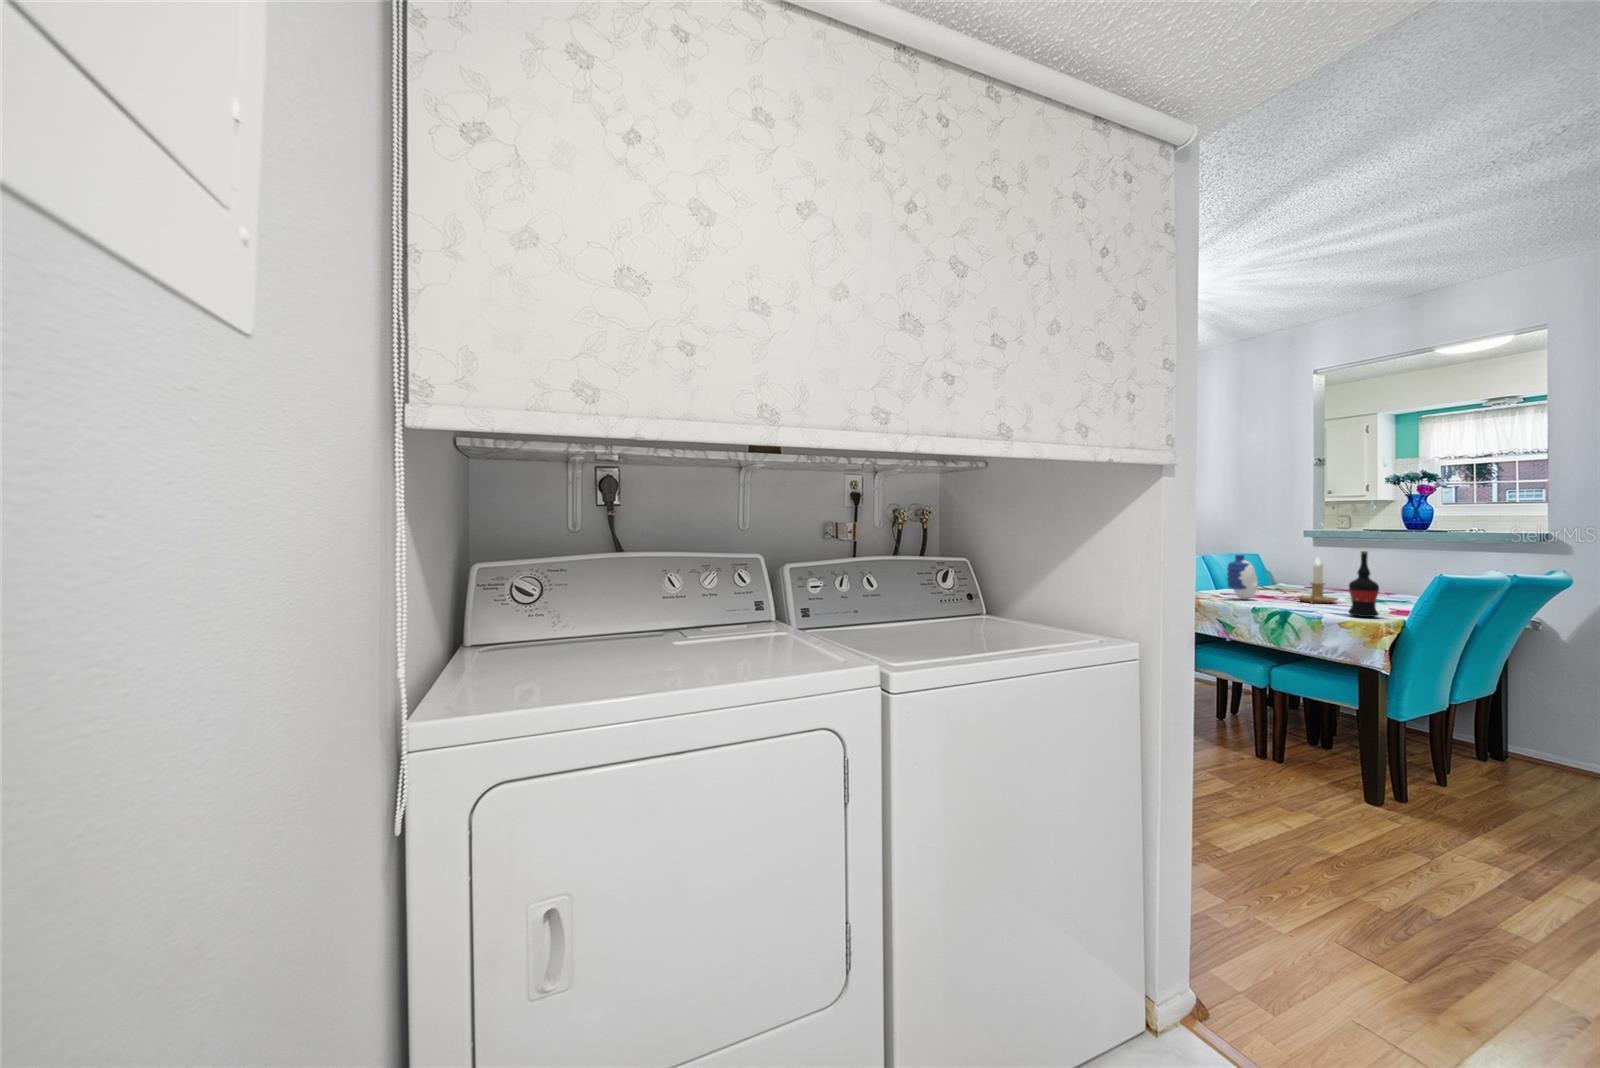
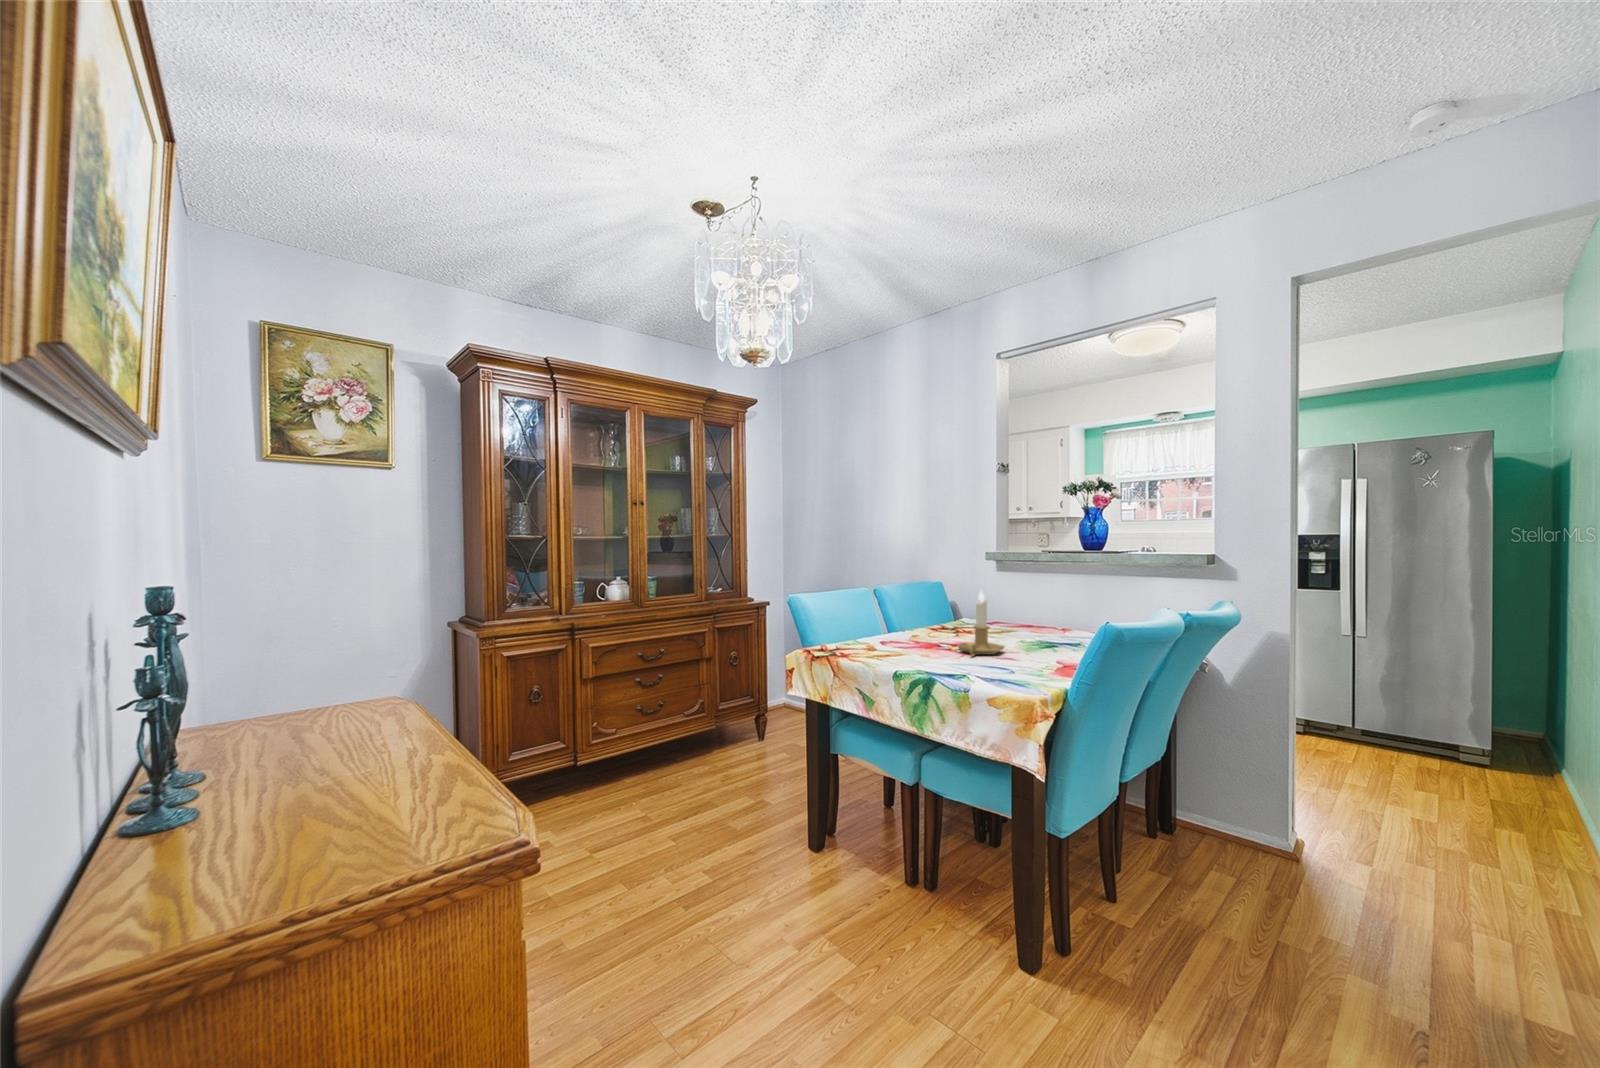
wine bottle: present [1349,551,1379,617] -> none [1002,590,1037,688]
vase: present [1227,555,1258,599] -> none [877,589,913,651]

